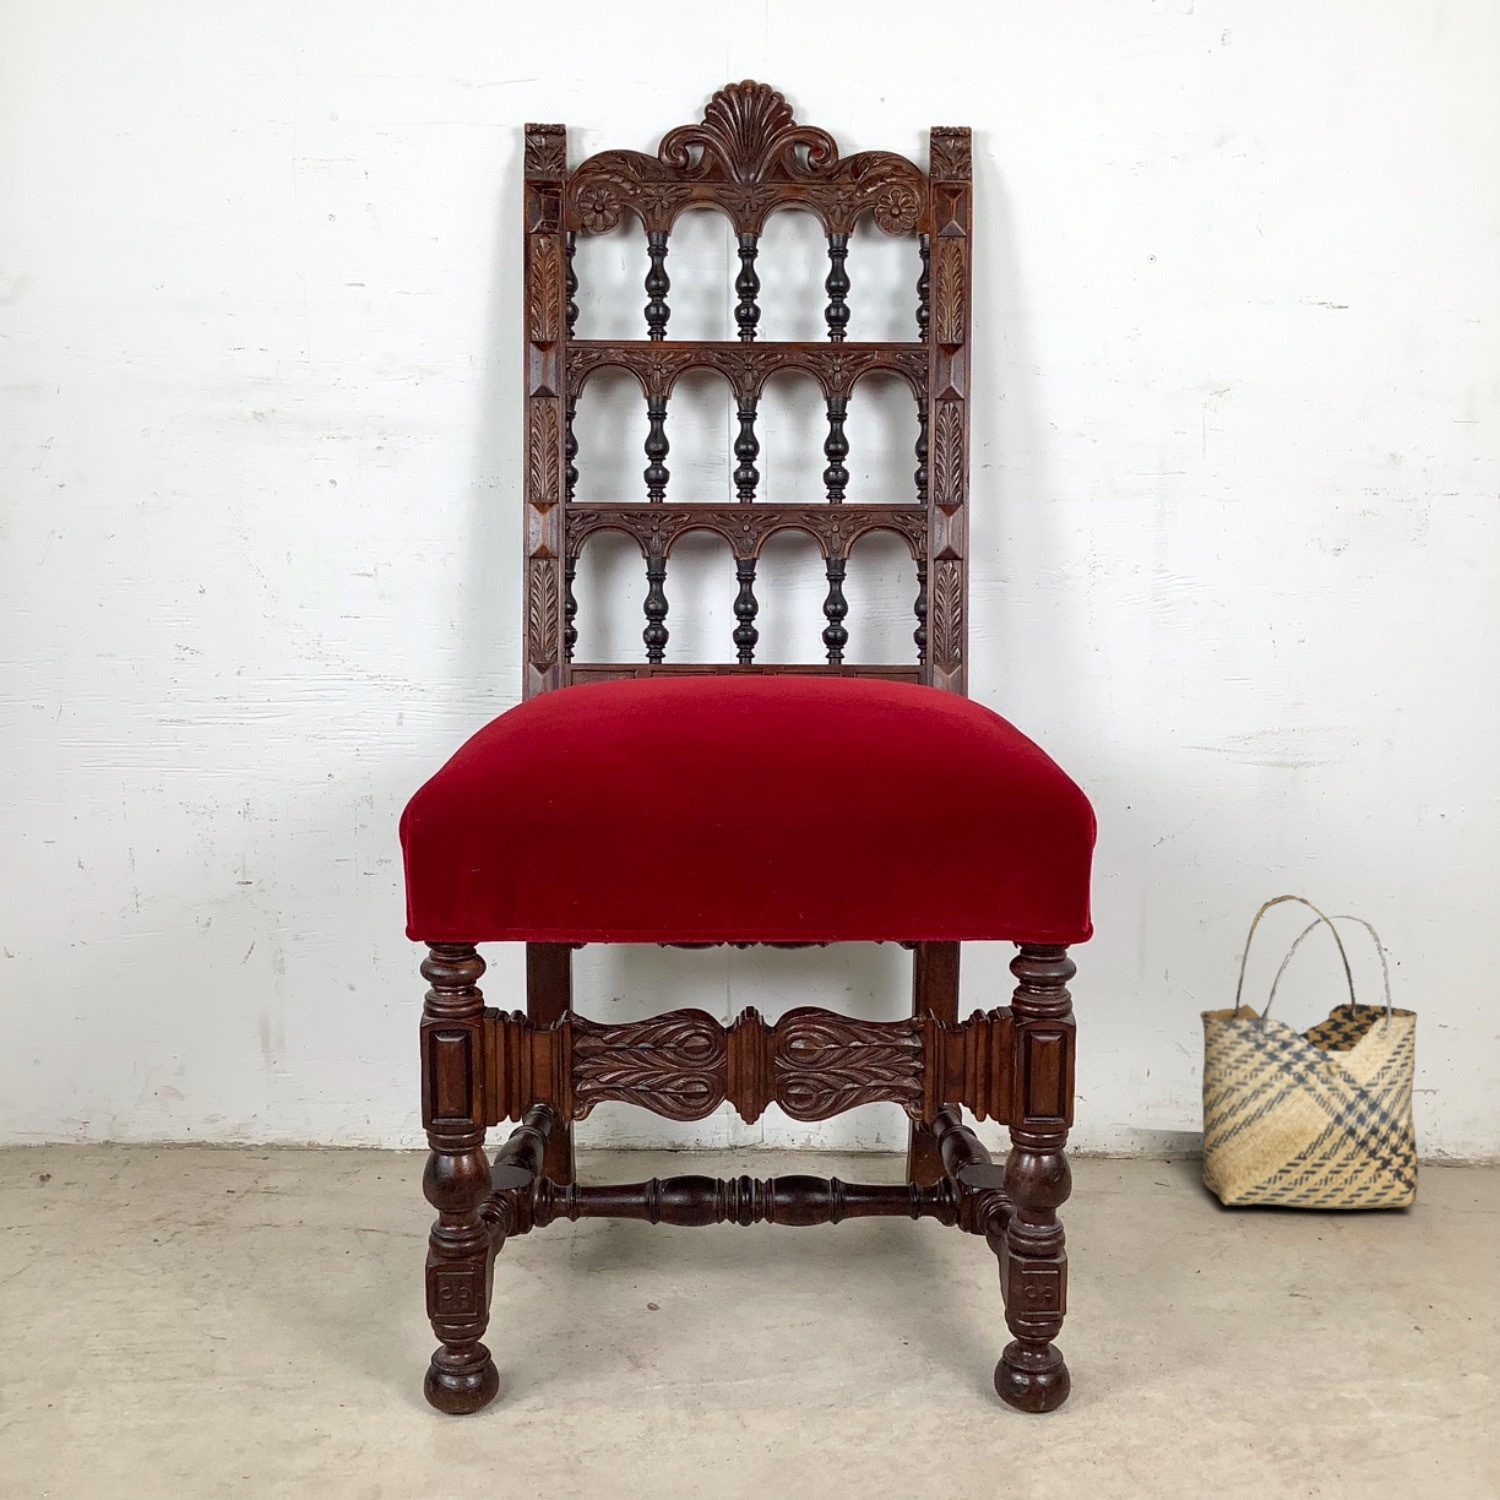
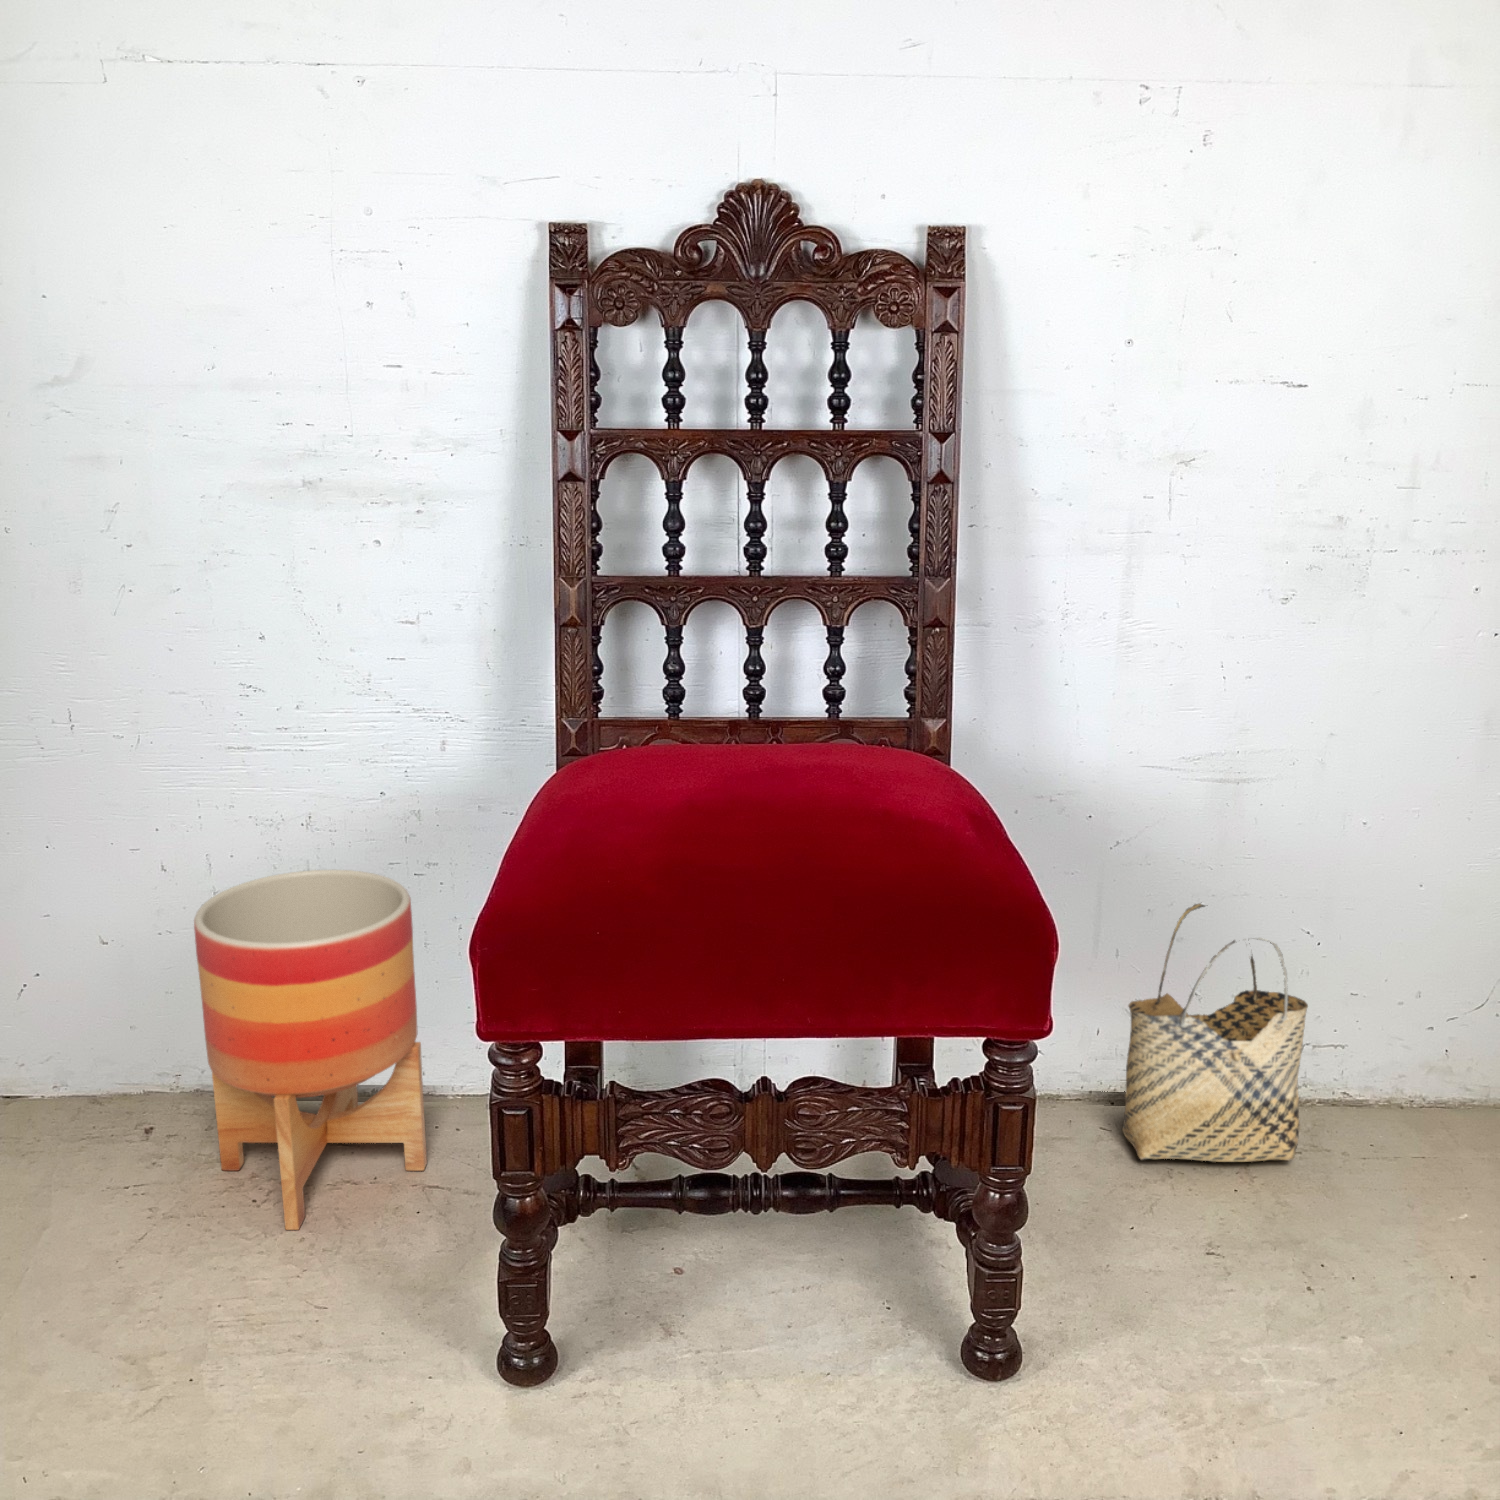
planter: none [102,858,363,1265] -> present [194,870,427,1230]

